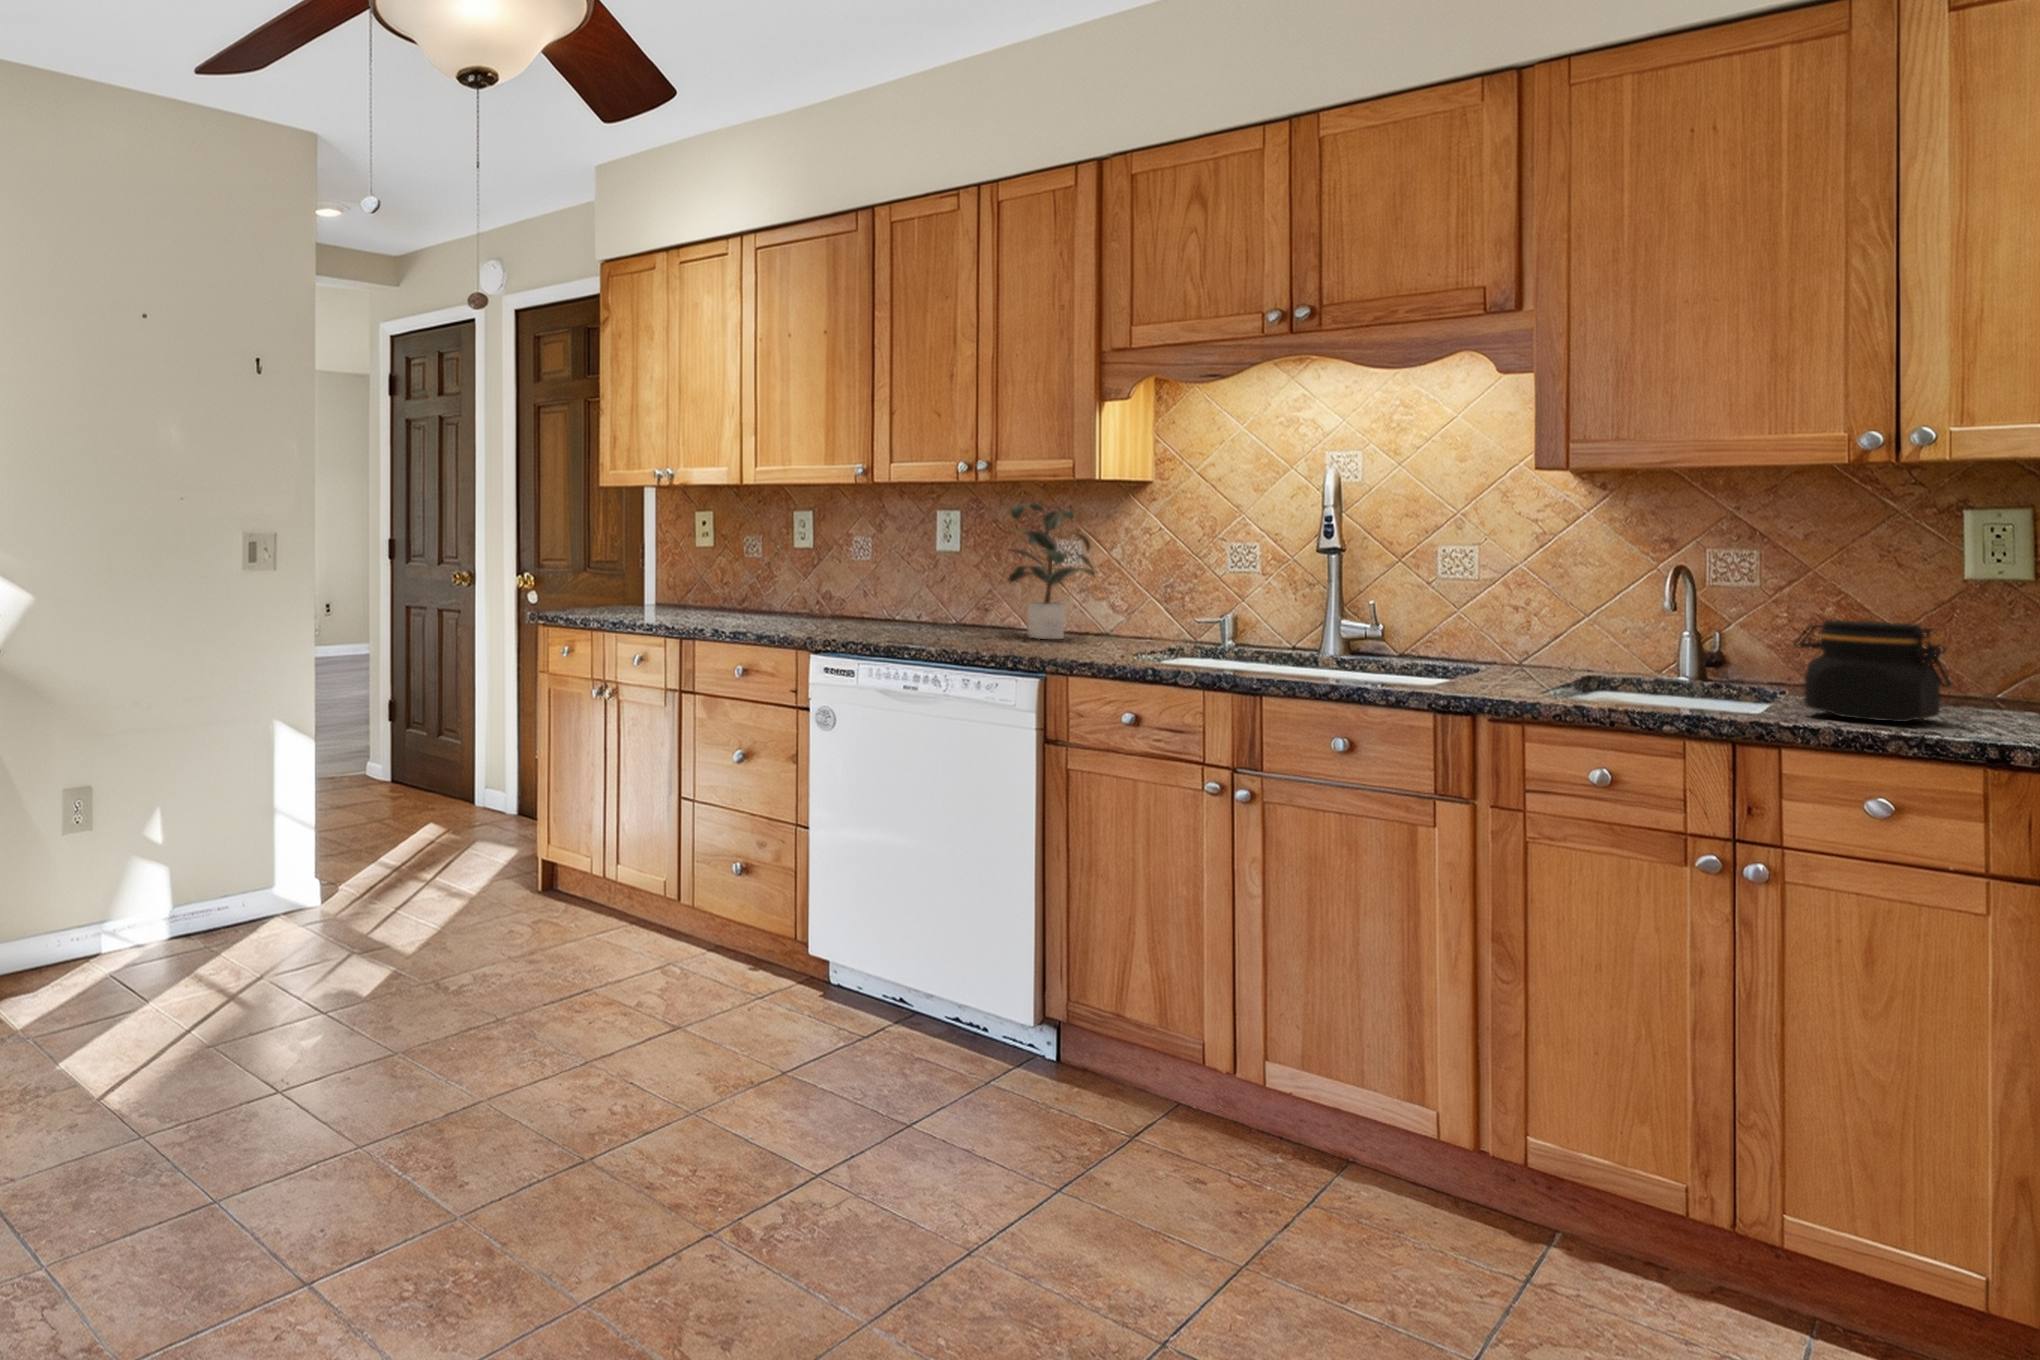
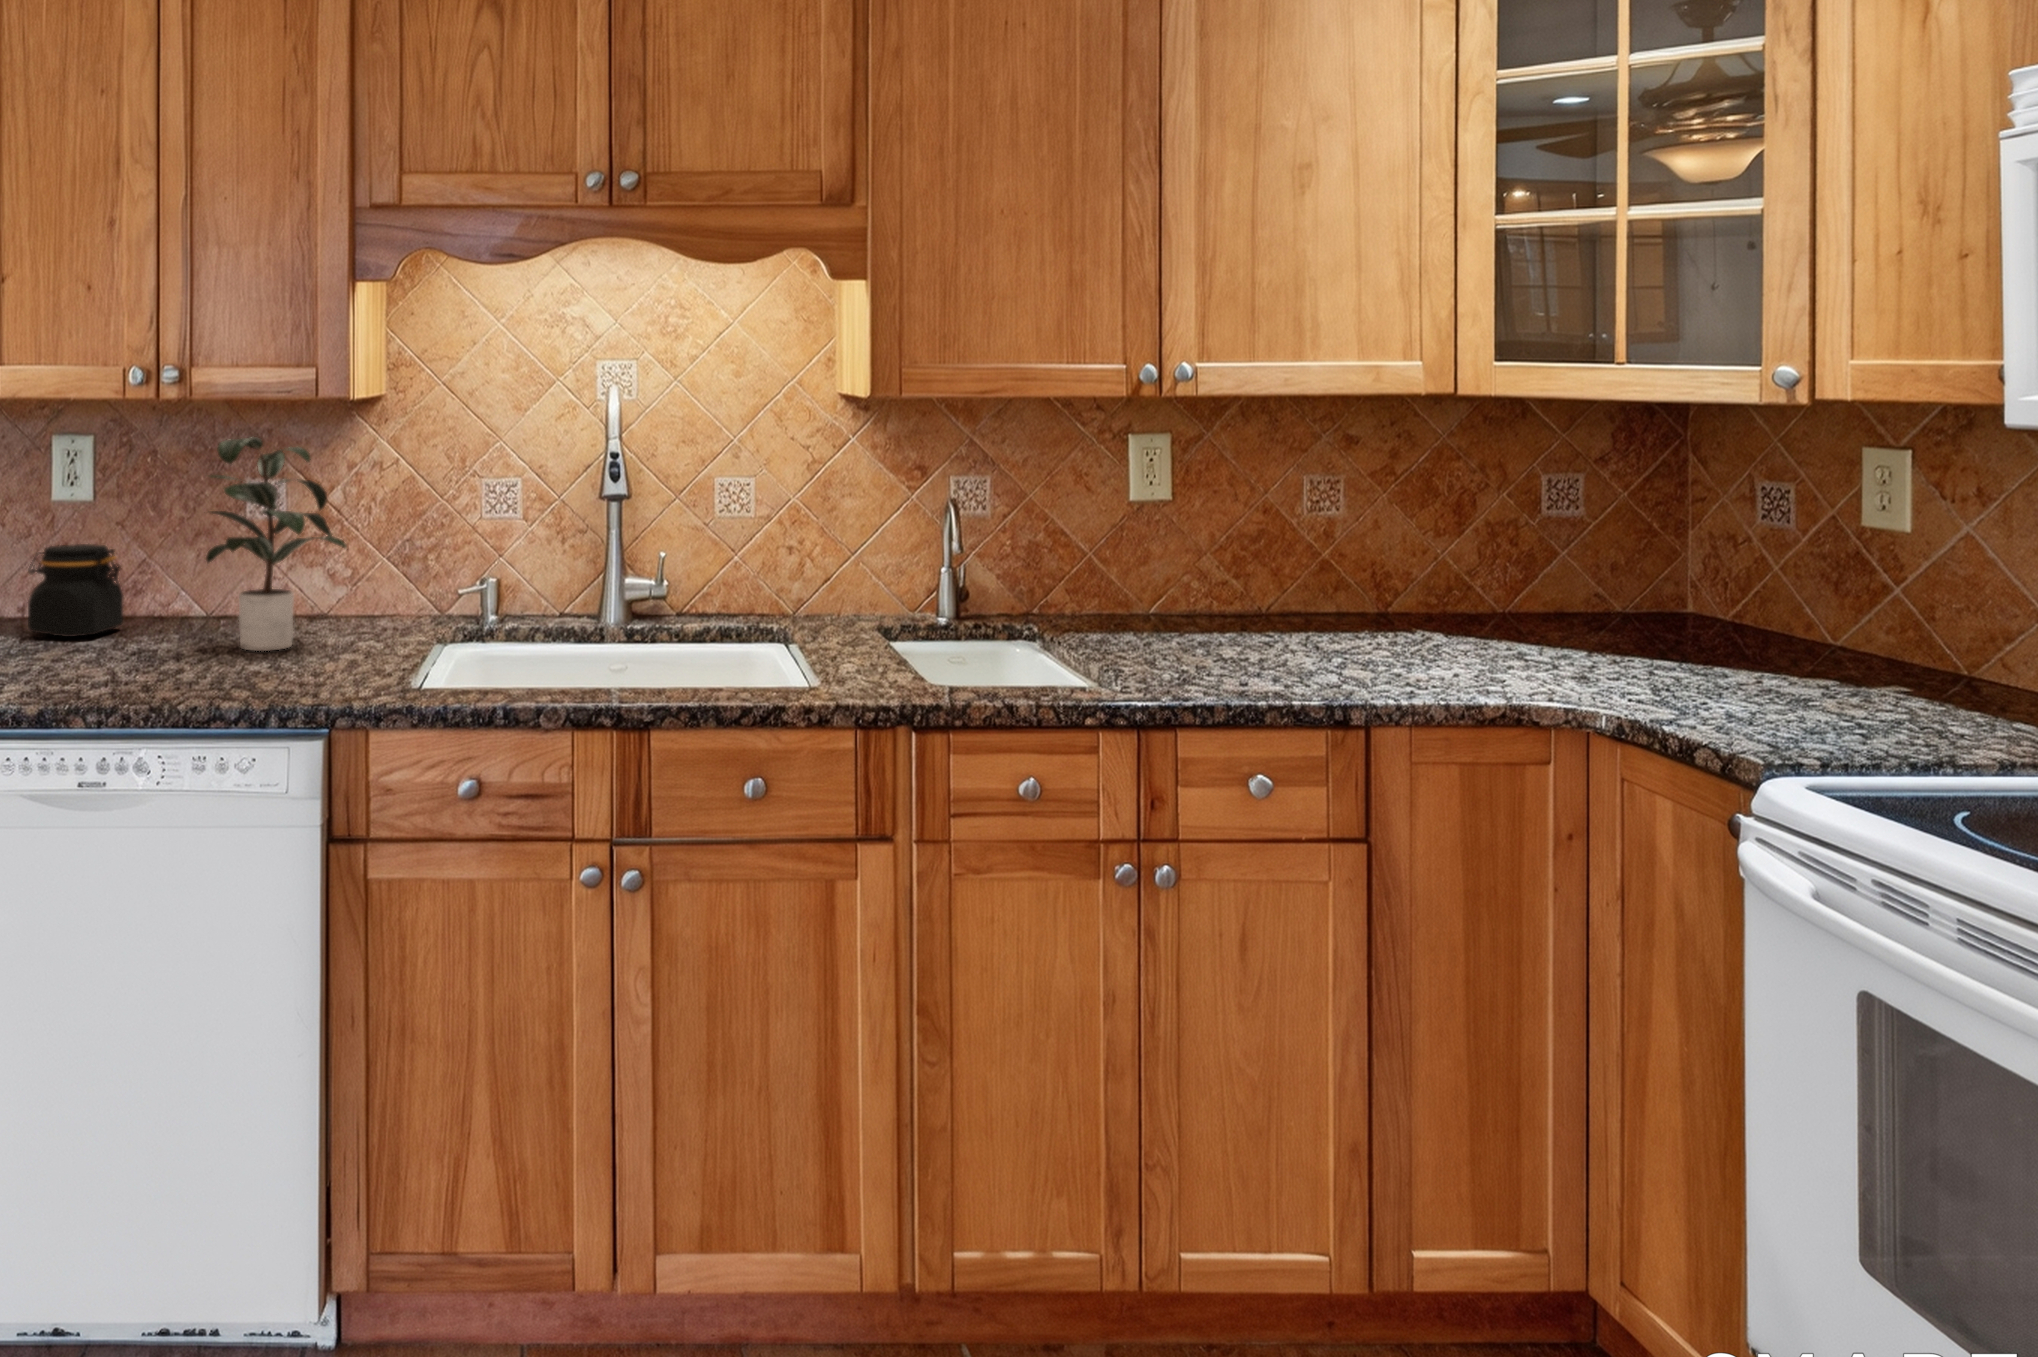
jar: present [1794,620,1951,722] -> present [28,544,123,637]

